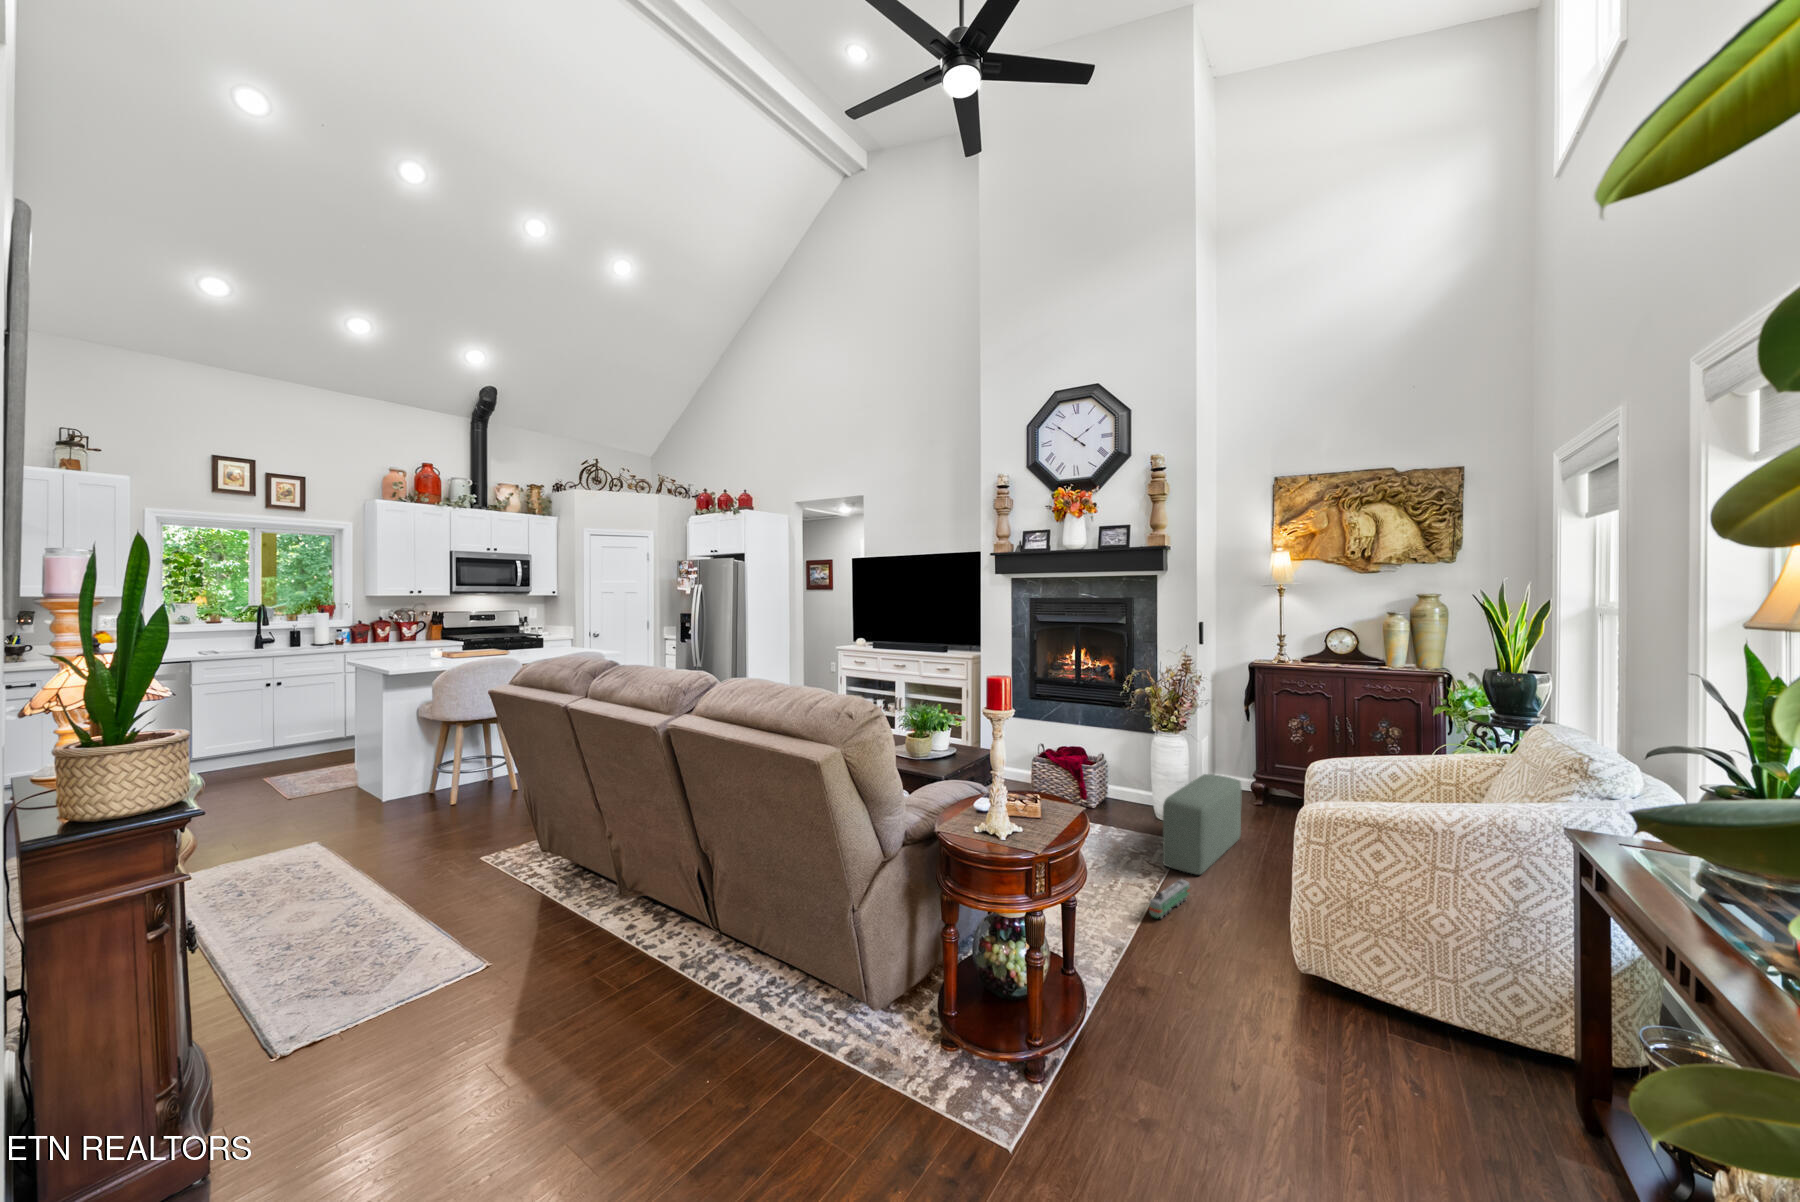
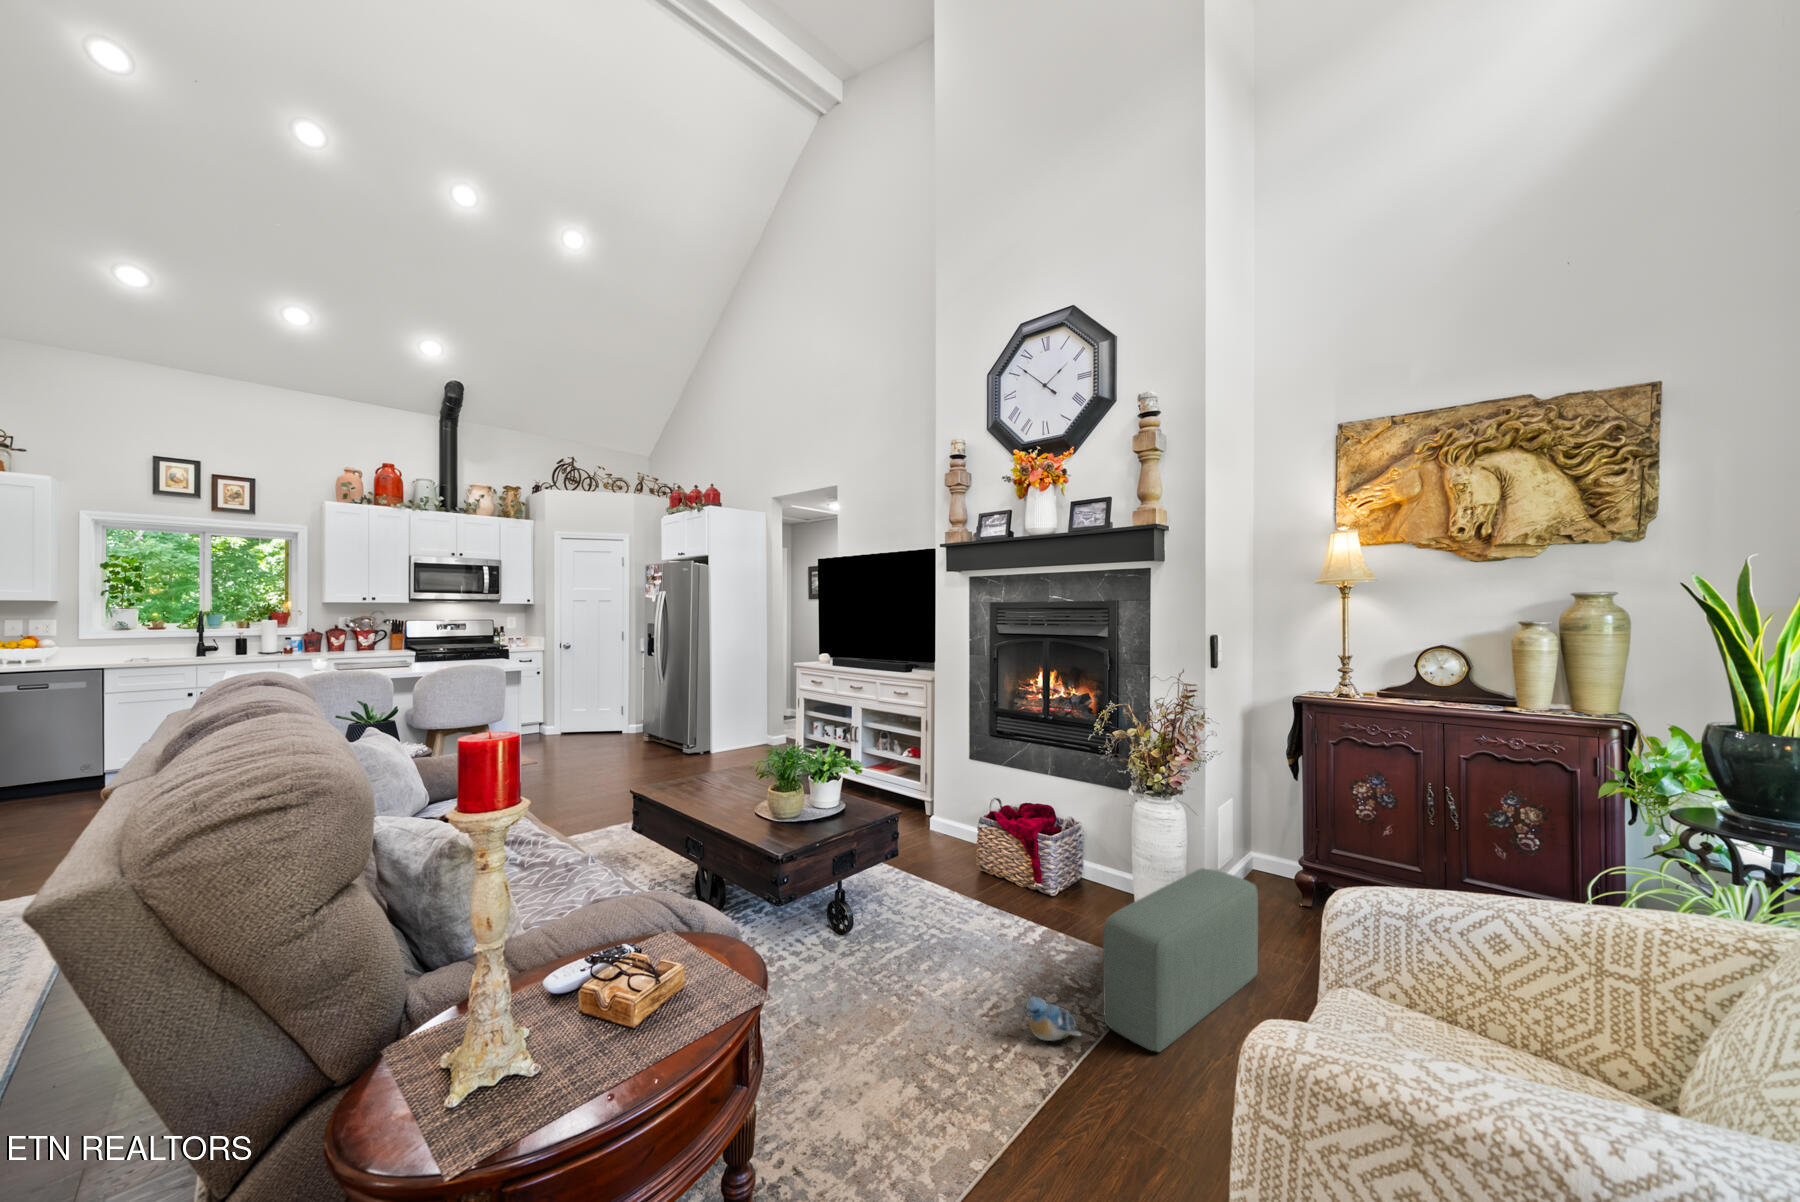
plush toy: none [1121,849,1156,875] -> present [1025,997,1081,1041]
toy train: present [1149,879,1190,918] -> none [1024,1070,1118,1156]

